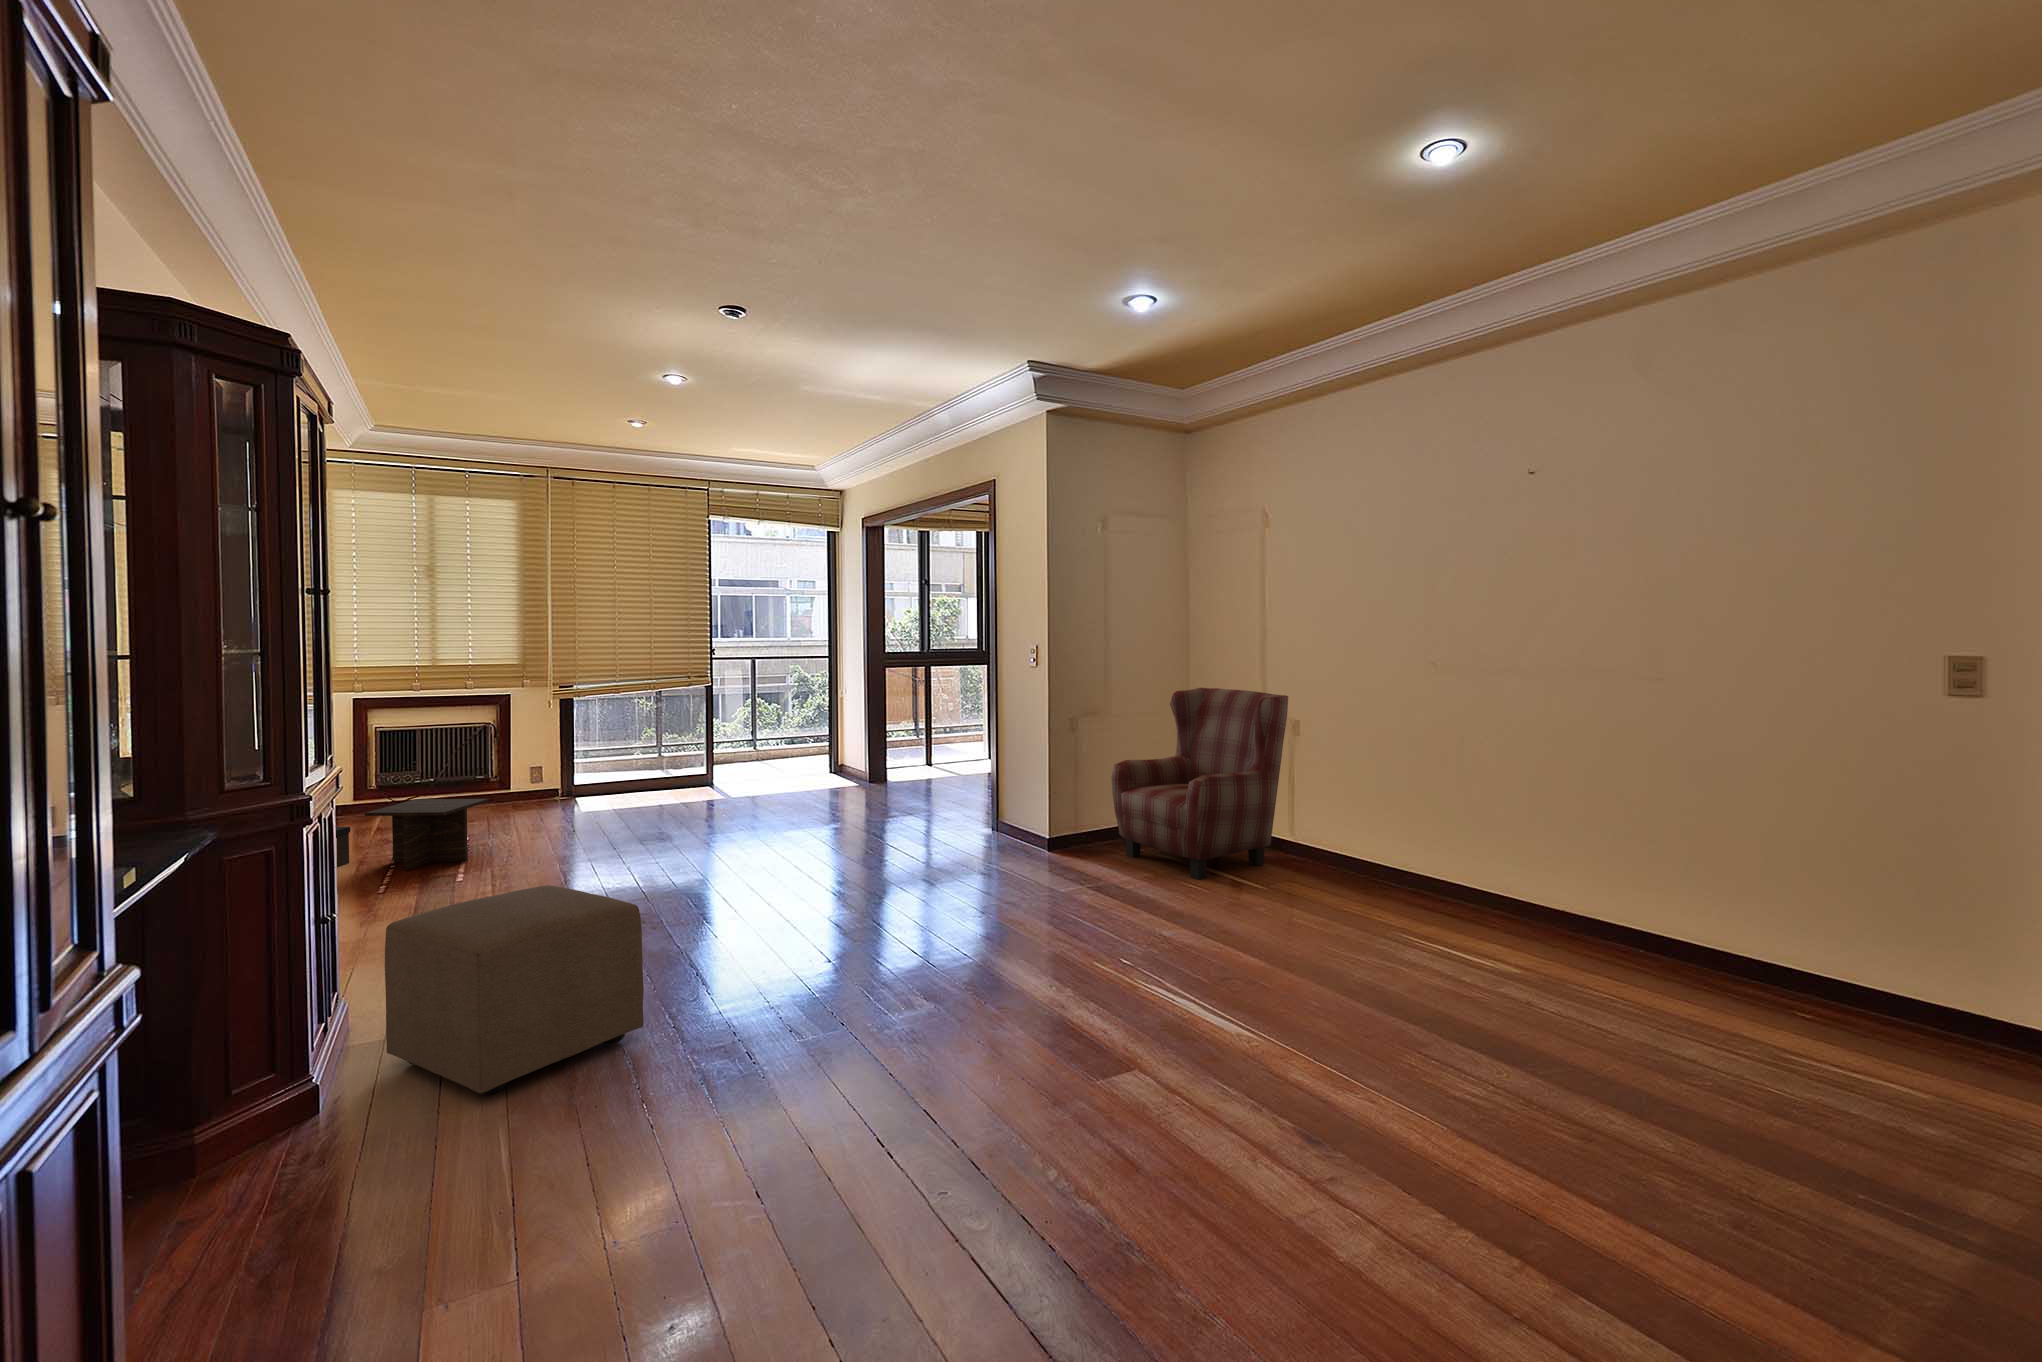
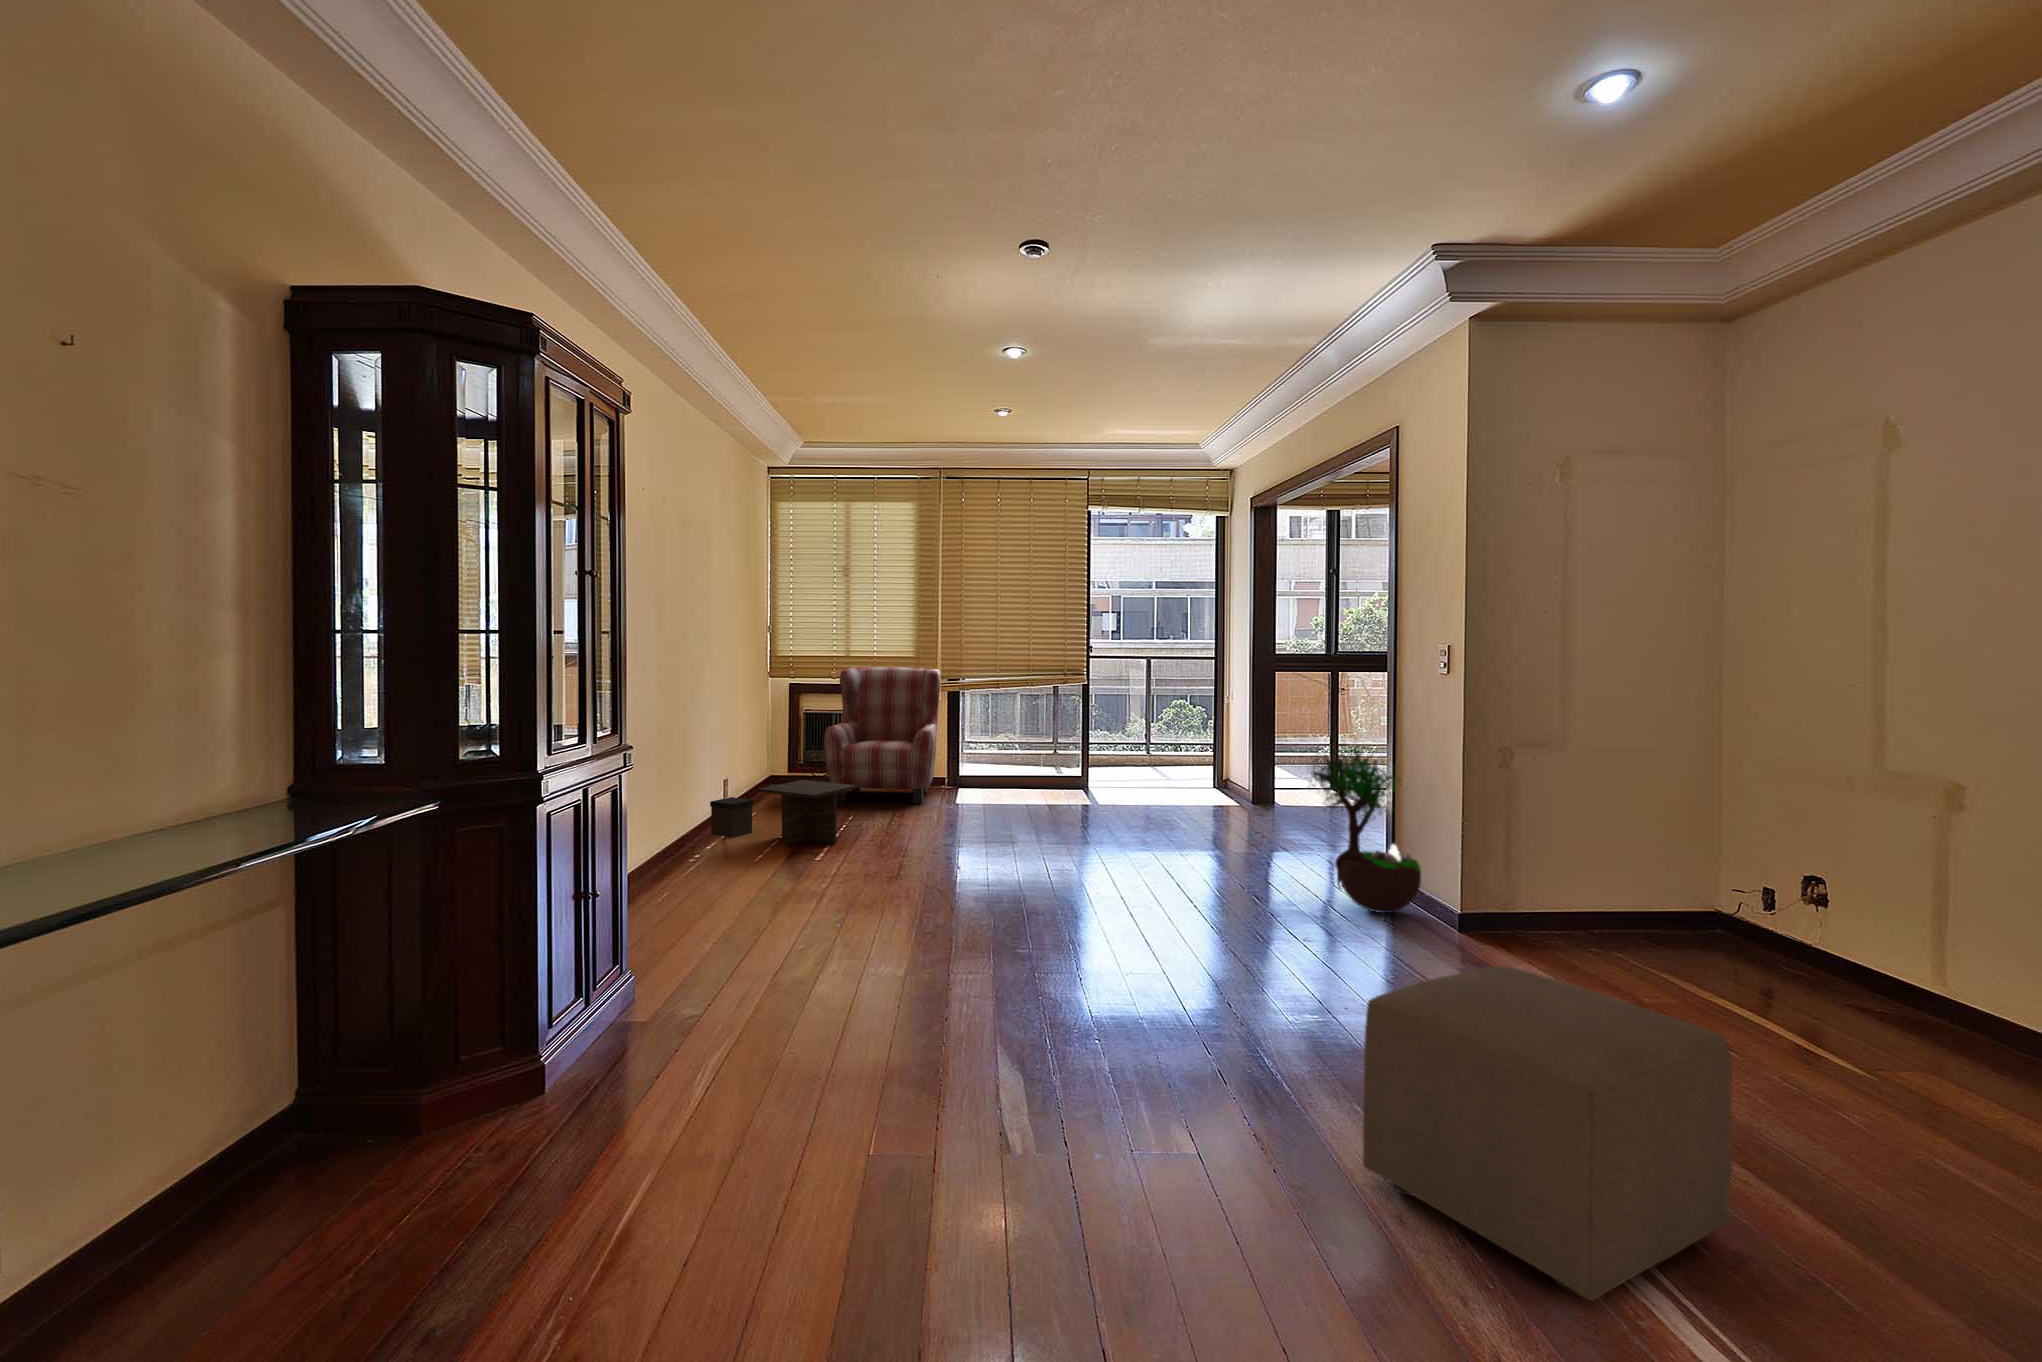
armchair: present [1111,688,1288,879] -> present [824,667,941,804]
potted tree: none [932,714,1021,850] -> present [1305,744,1421,913]
ottoman: present [385,885,644,1095] -> present [1363,966,1732,1300]

